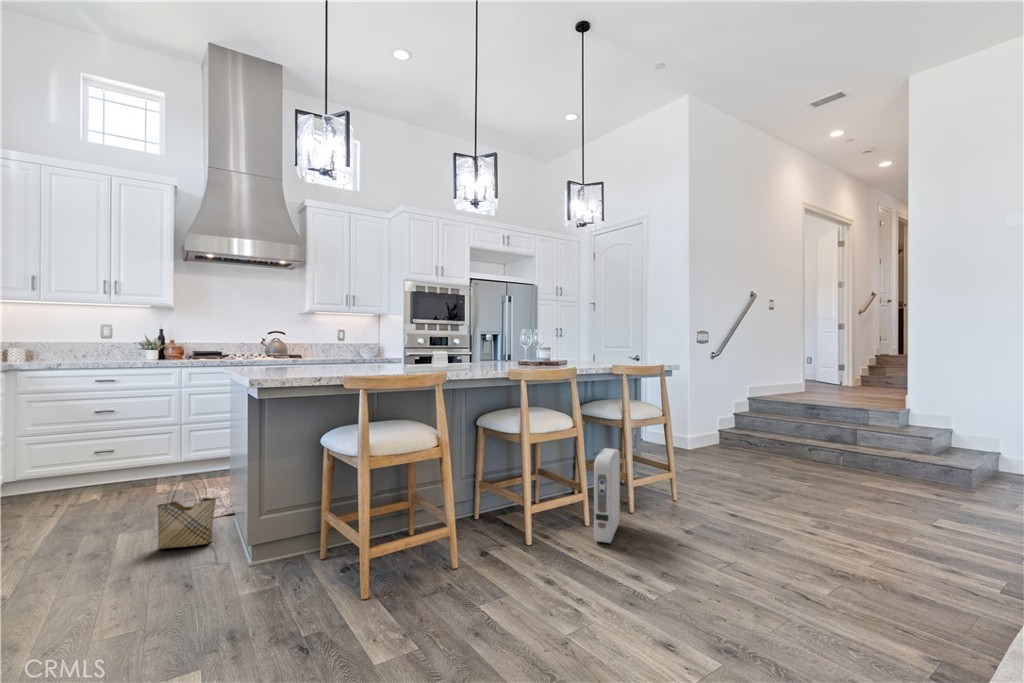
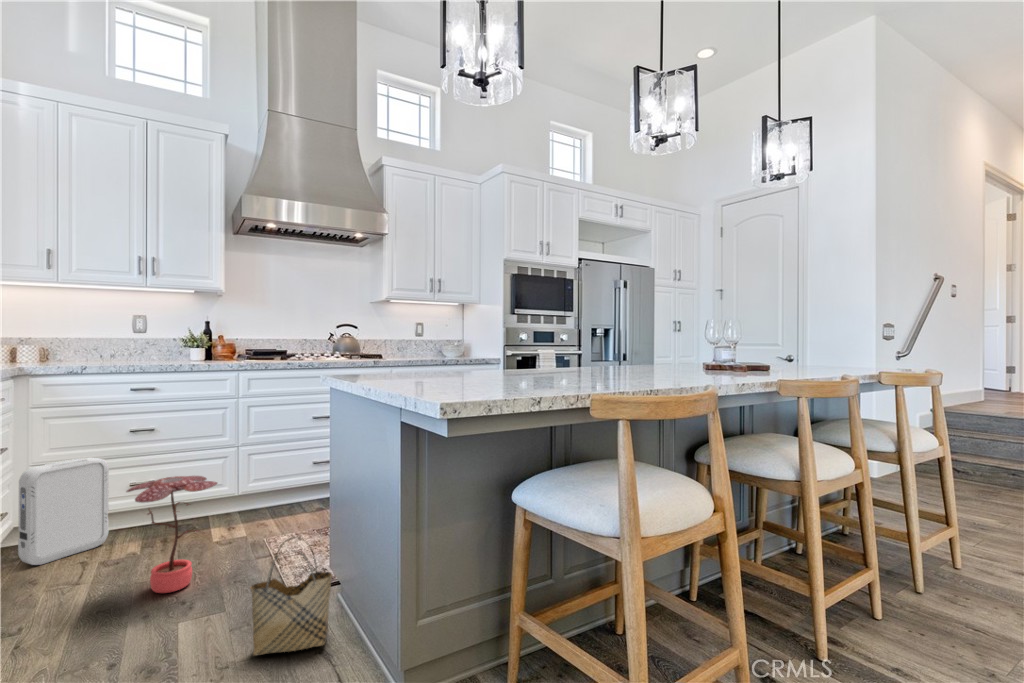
potted plant: none [81,440,150,521] -> present [126,476,217,593]
air purifier: present [594,448,620,543] -> present [18,458,109,565]

